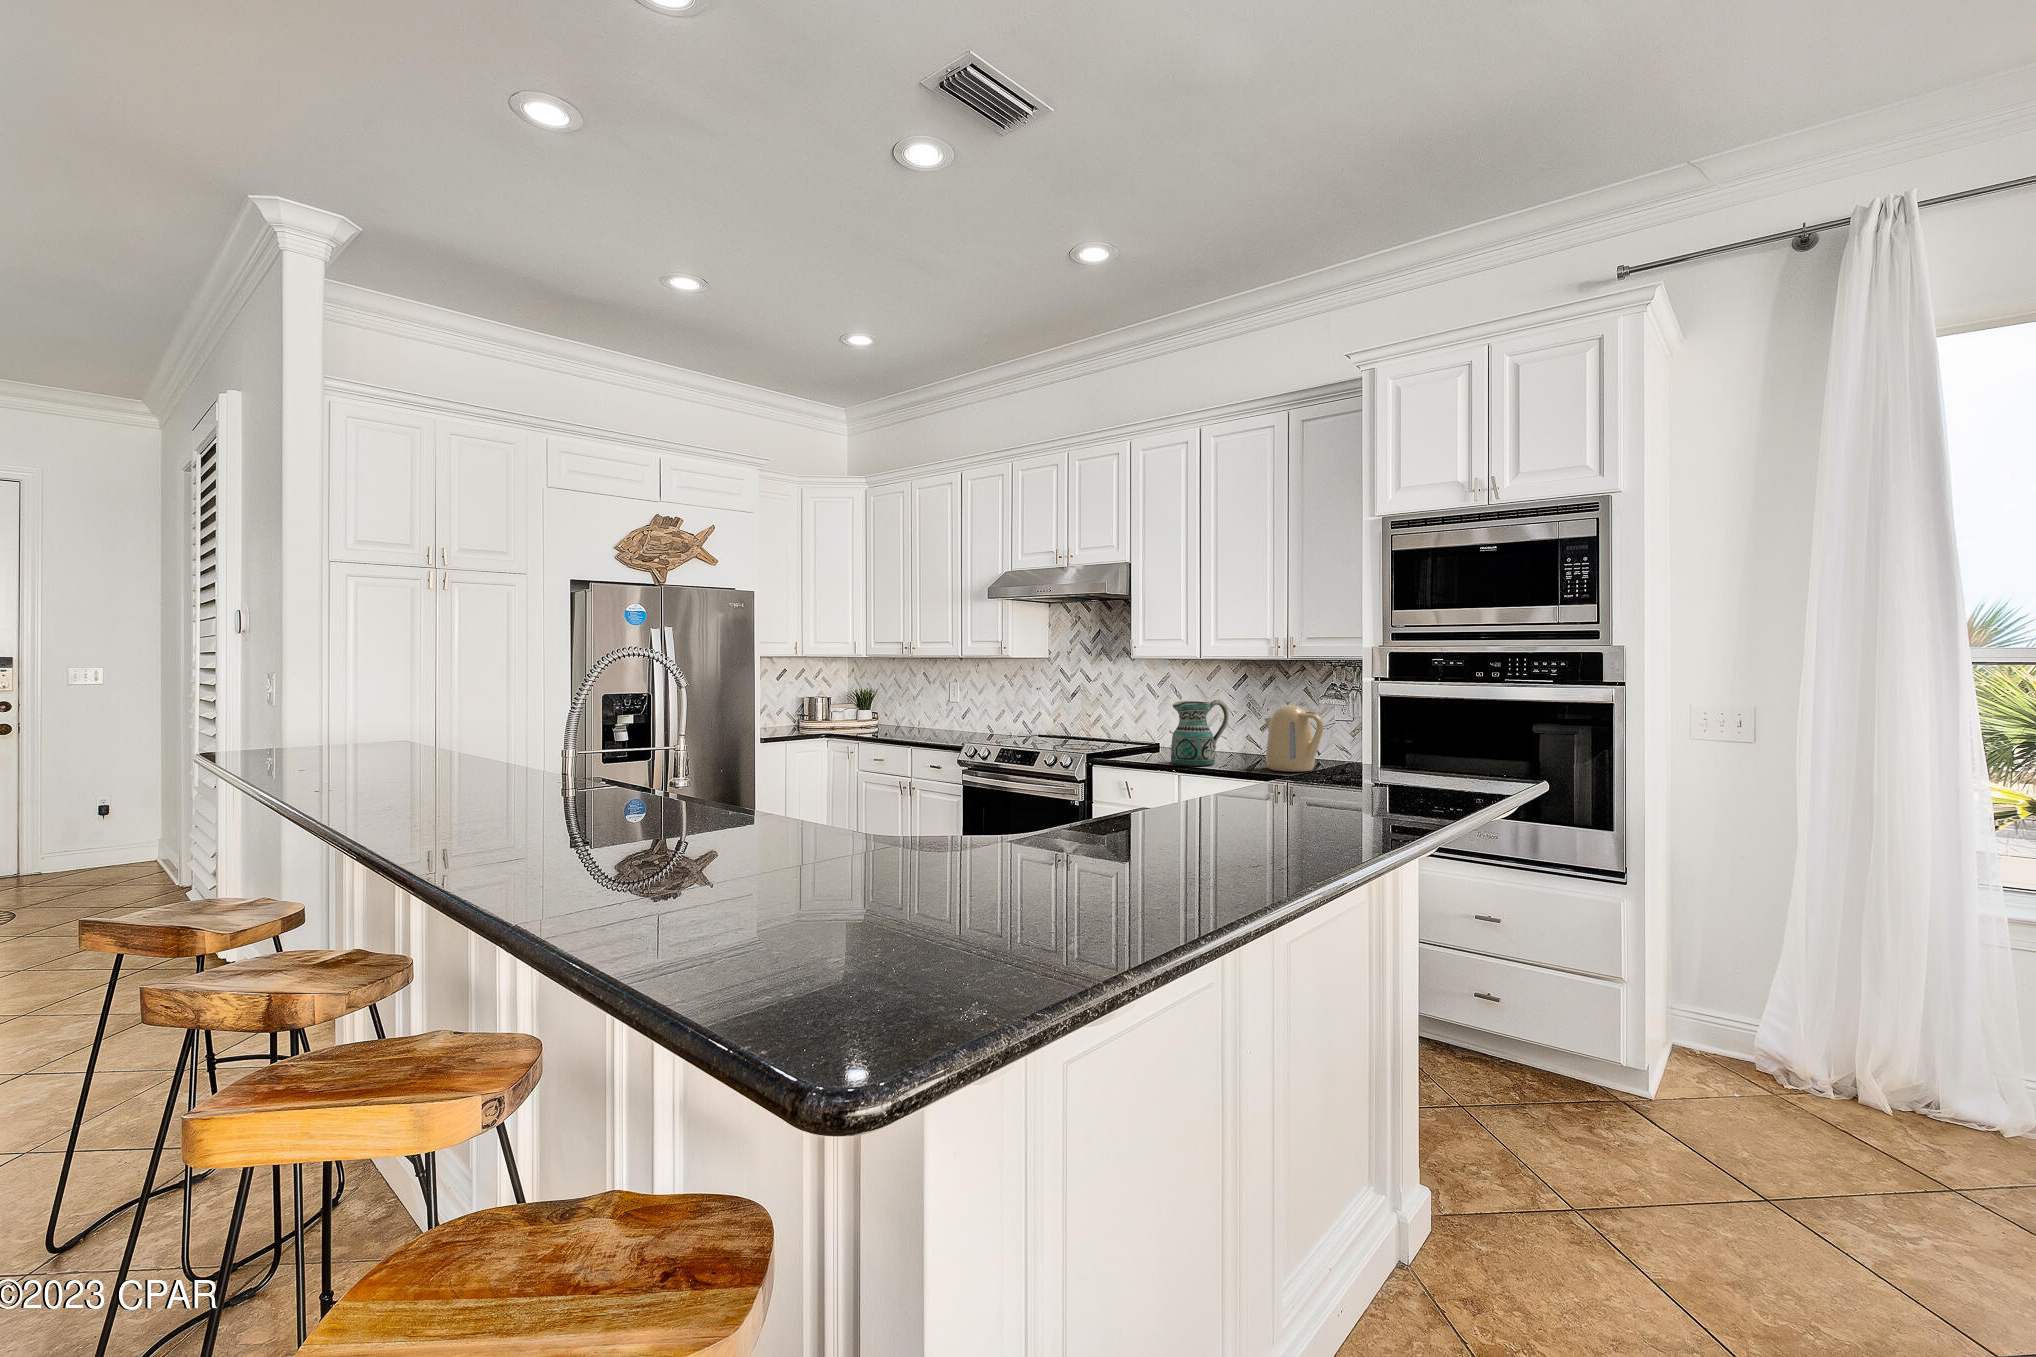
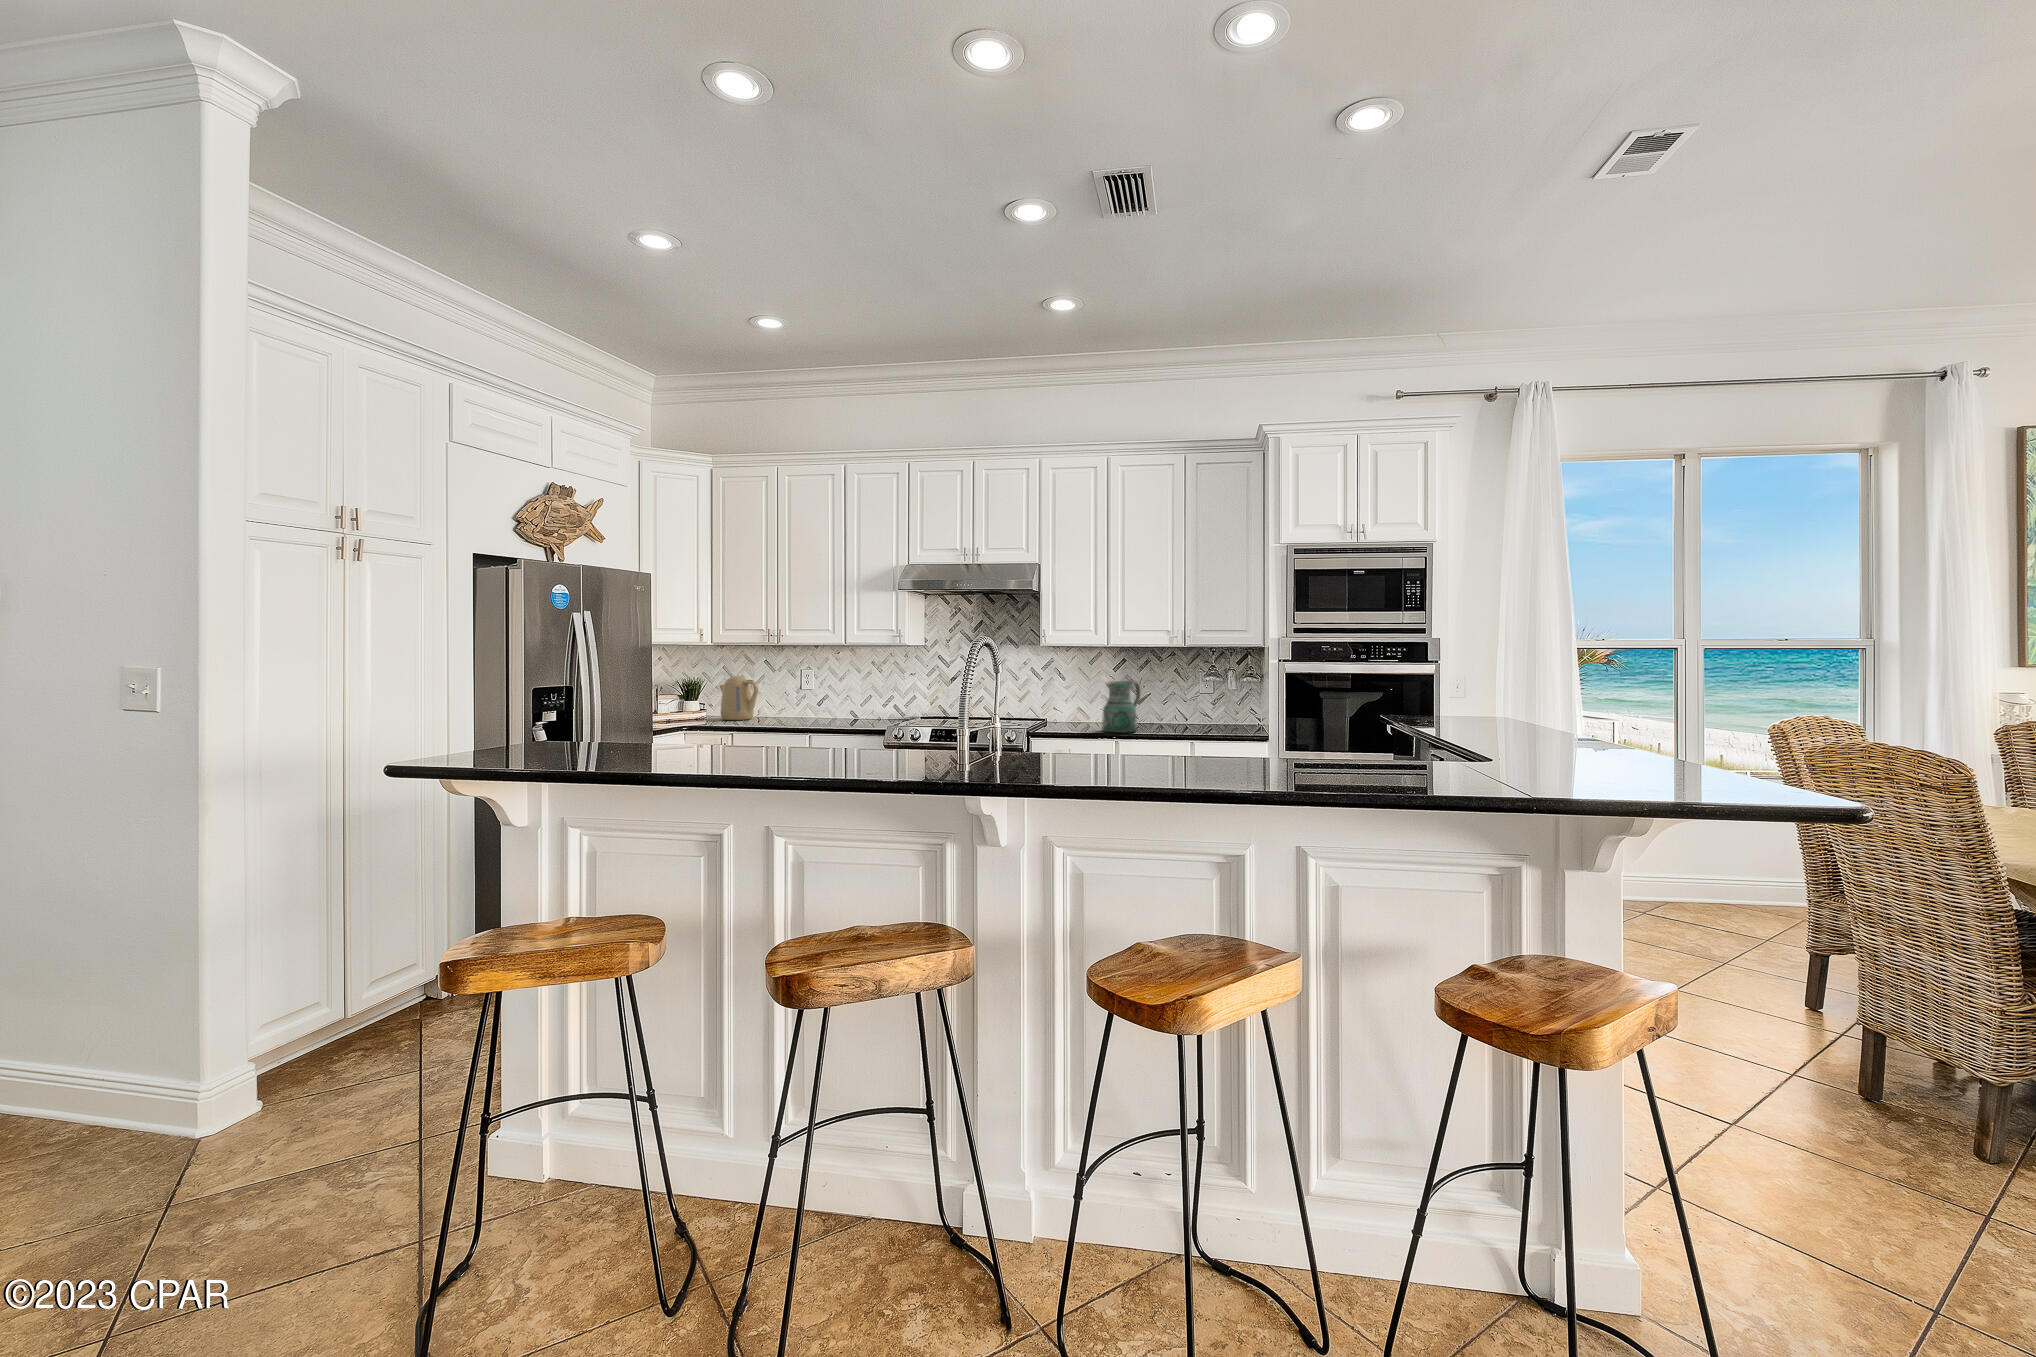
kettle: present [1265,705,1324,772] -> present [720,676,758,720]

